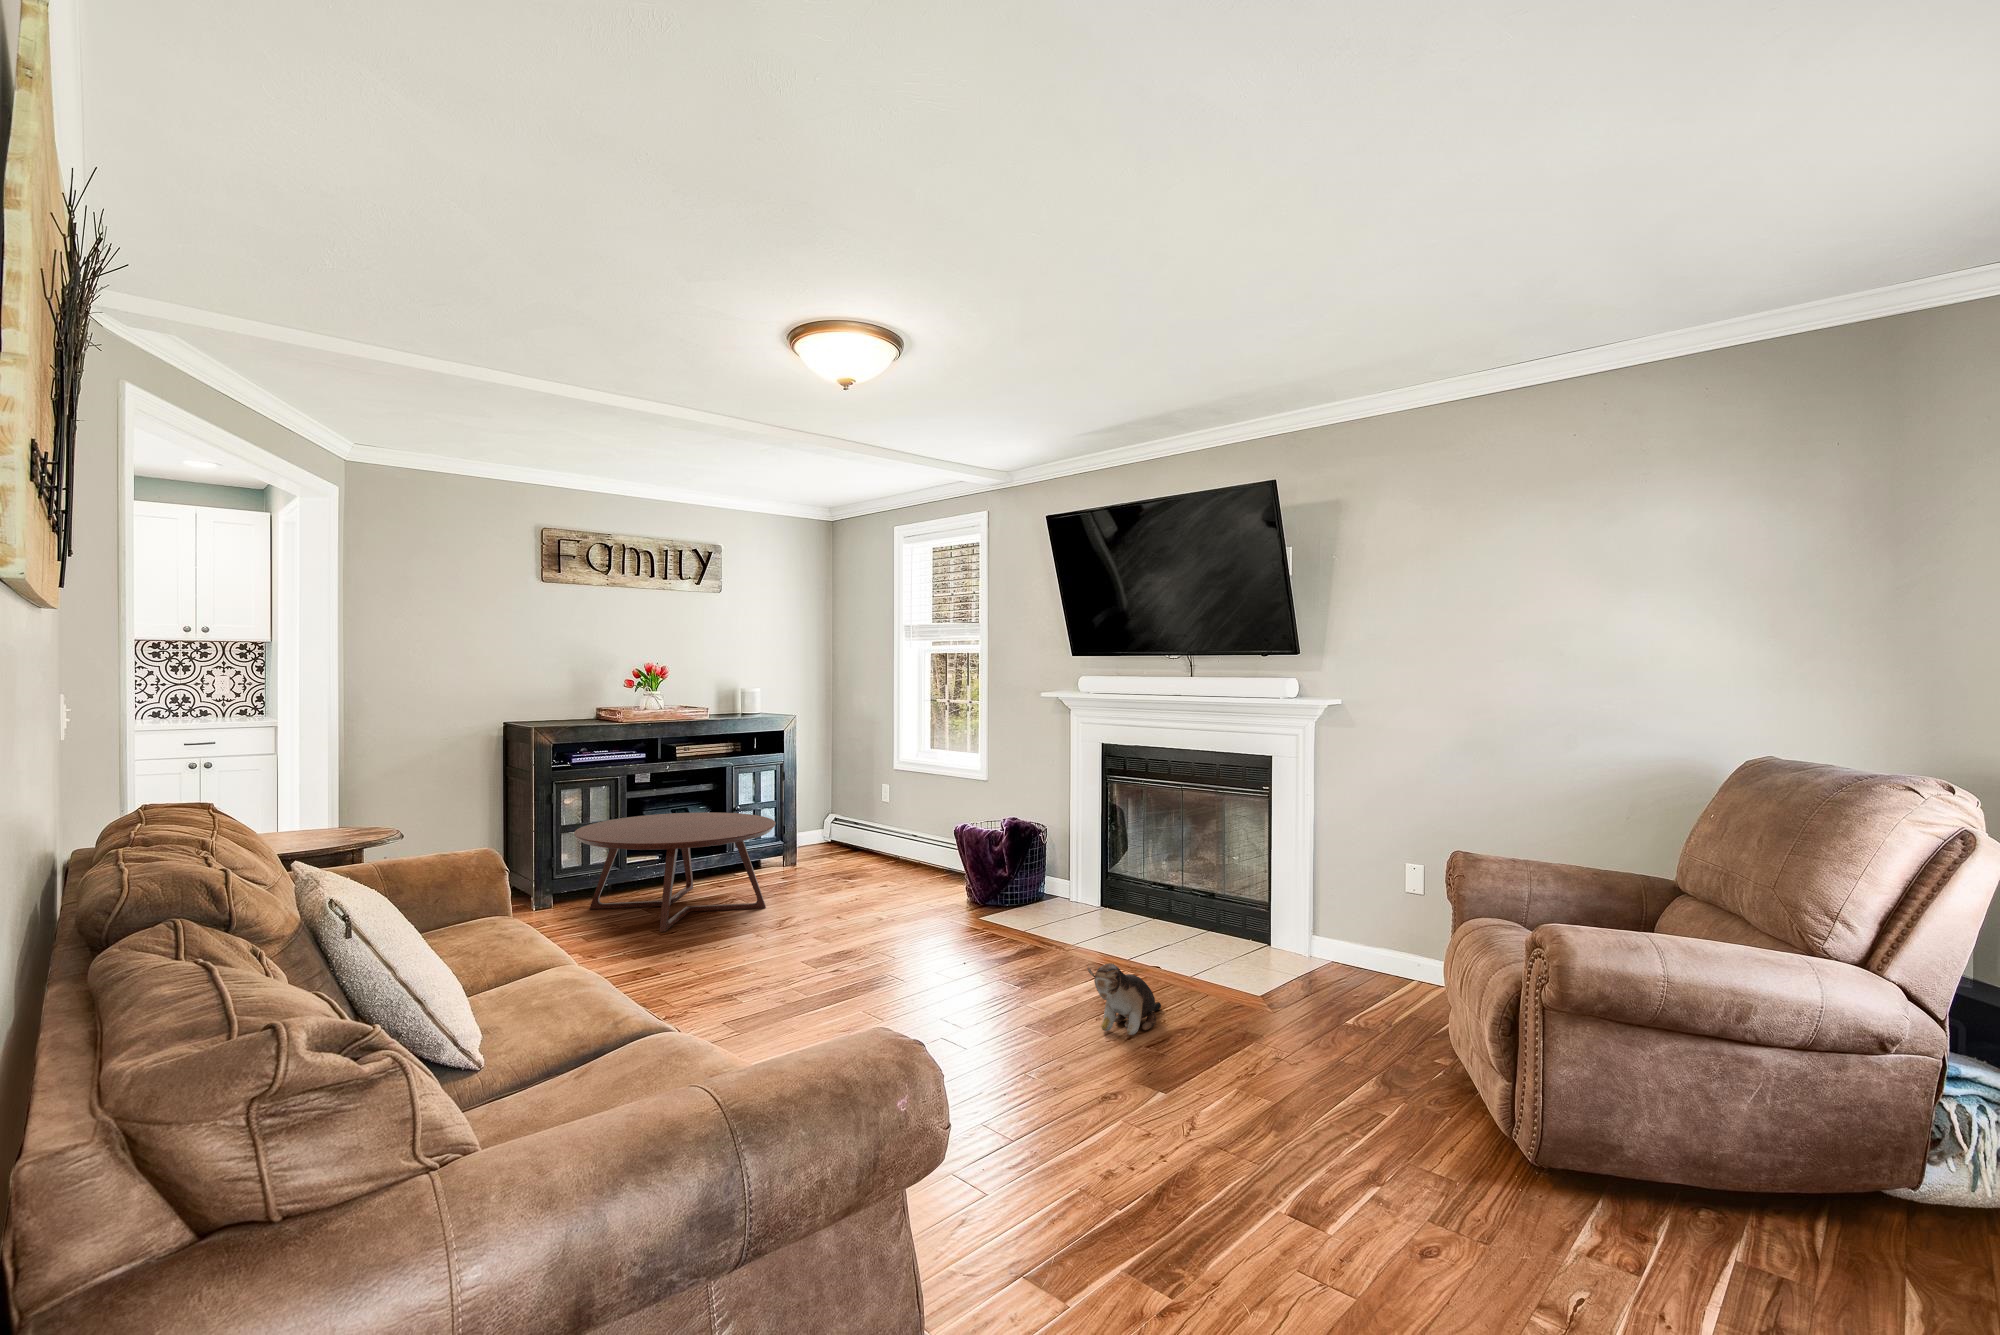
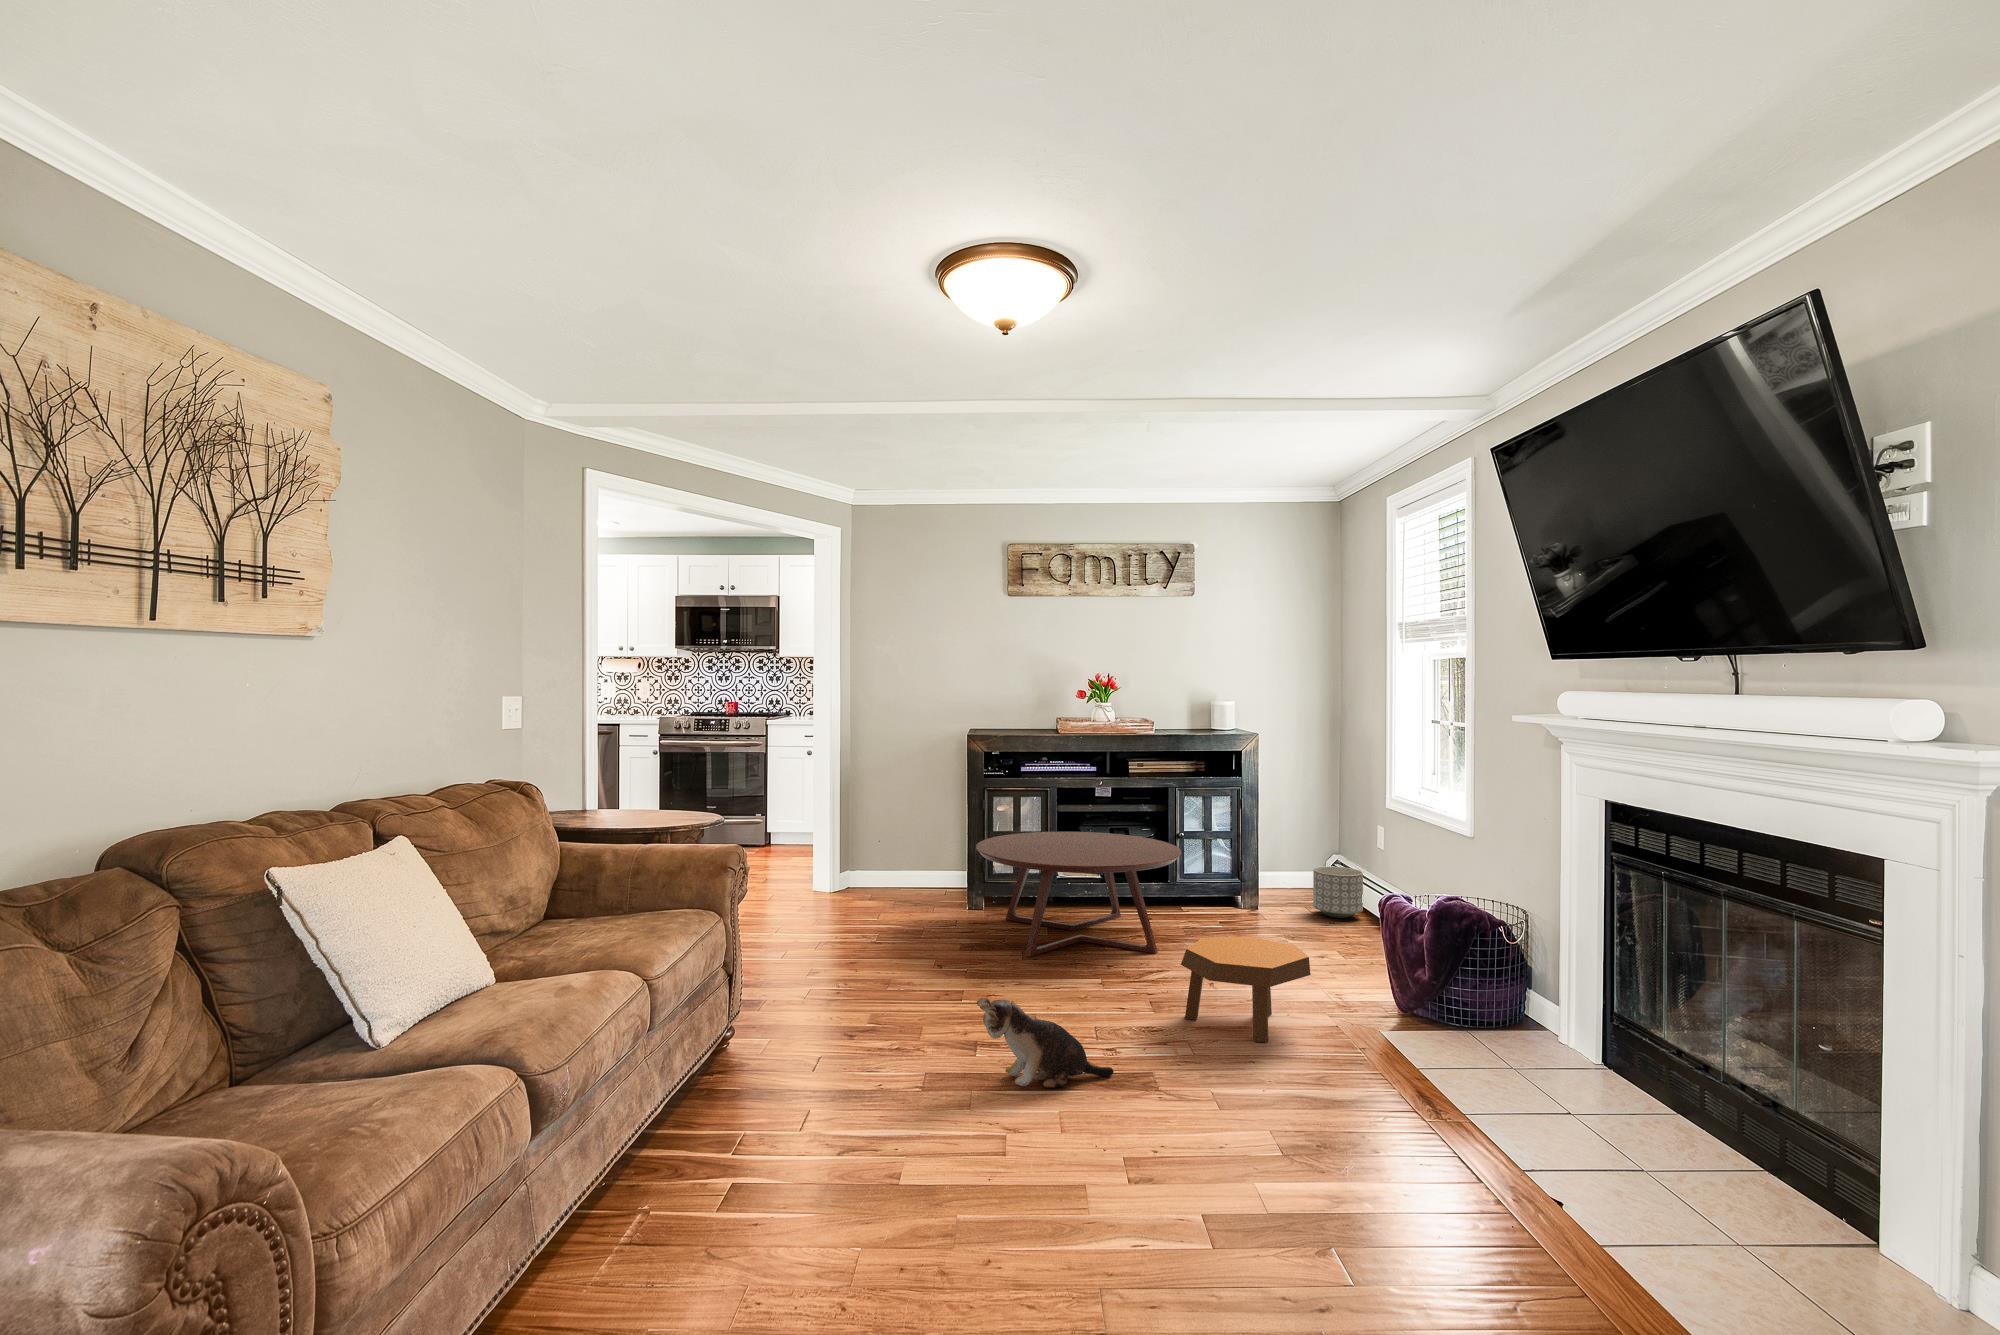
planter: none [838,819,876,859] -> present [1313,866,1363,918]
footstool: none [851,871,942,944] -> present [1181,936,1311,1042]
plush toy: present [1087,963,1161,1035] -> present [977,998,1114,1088]

